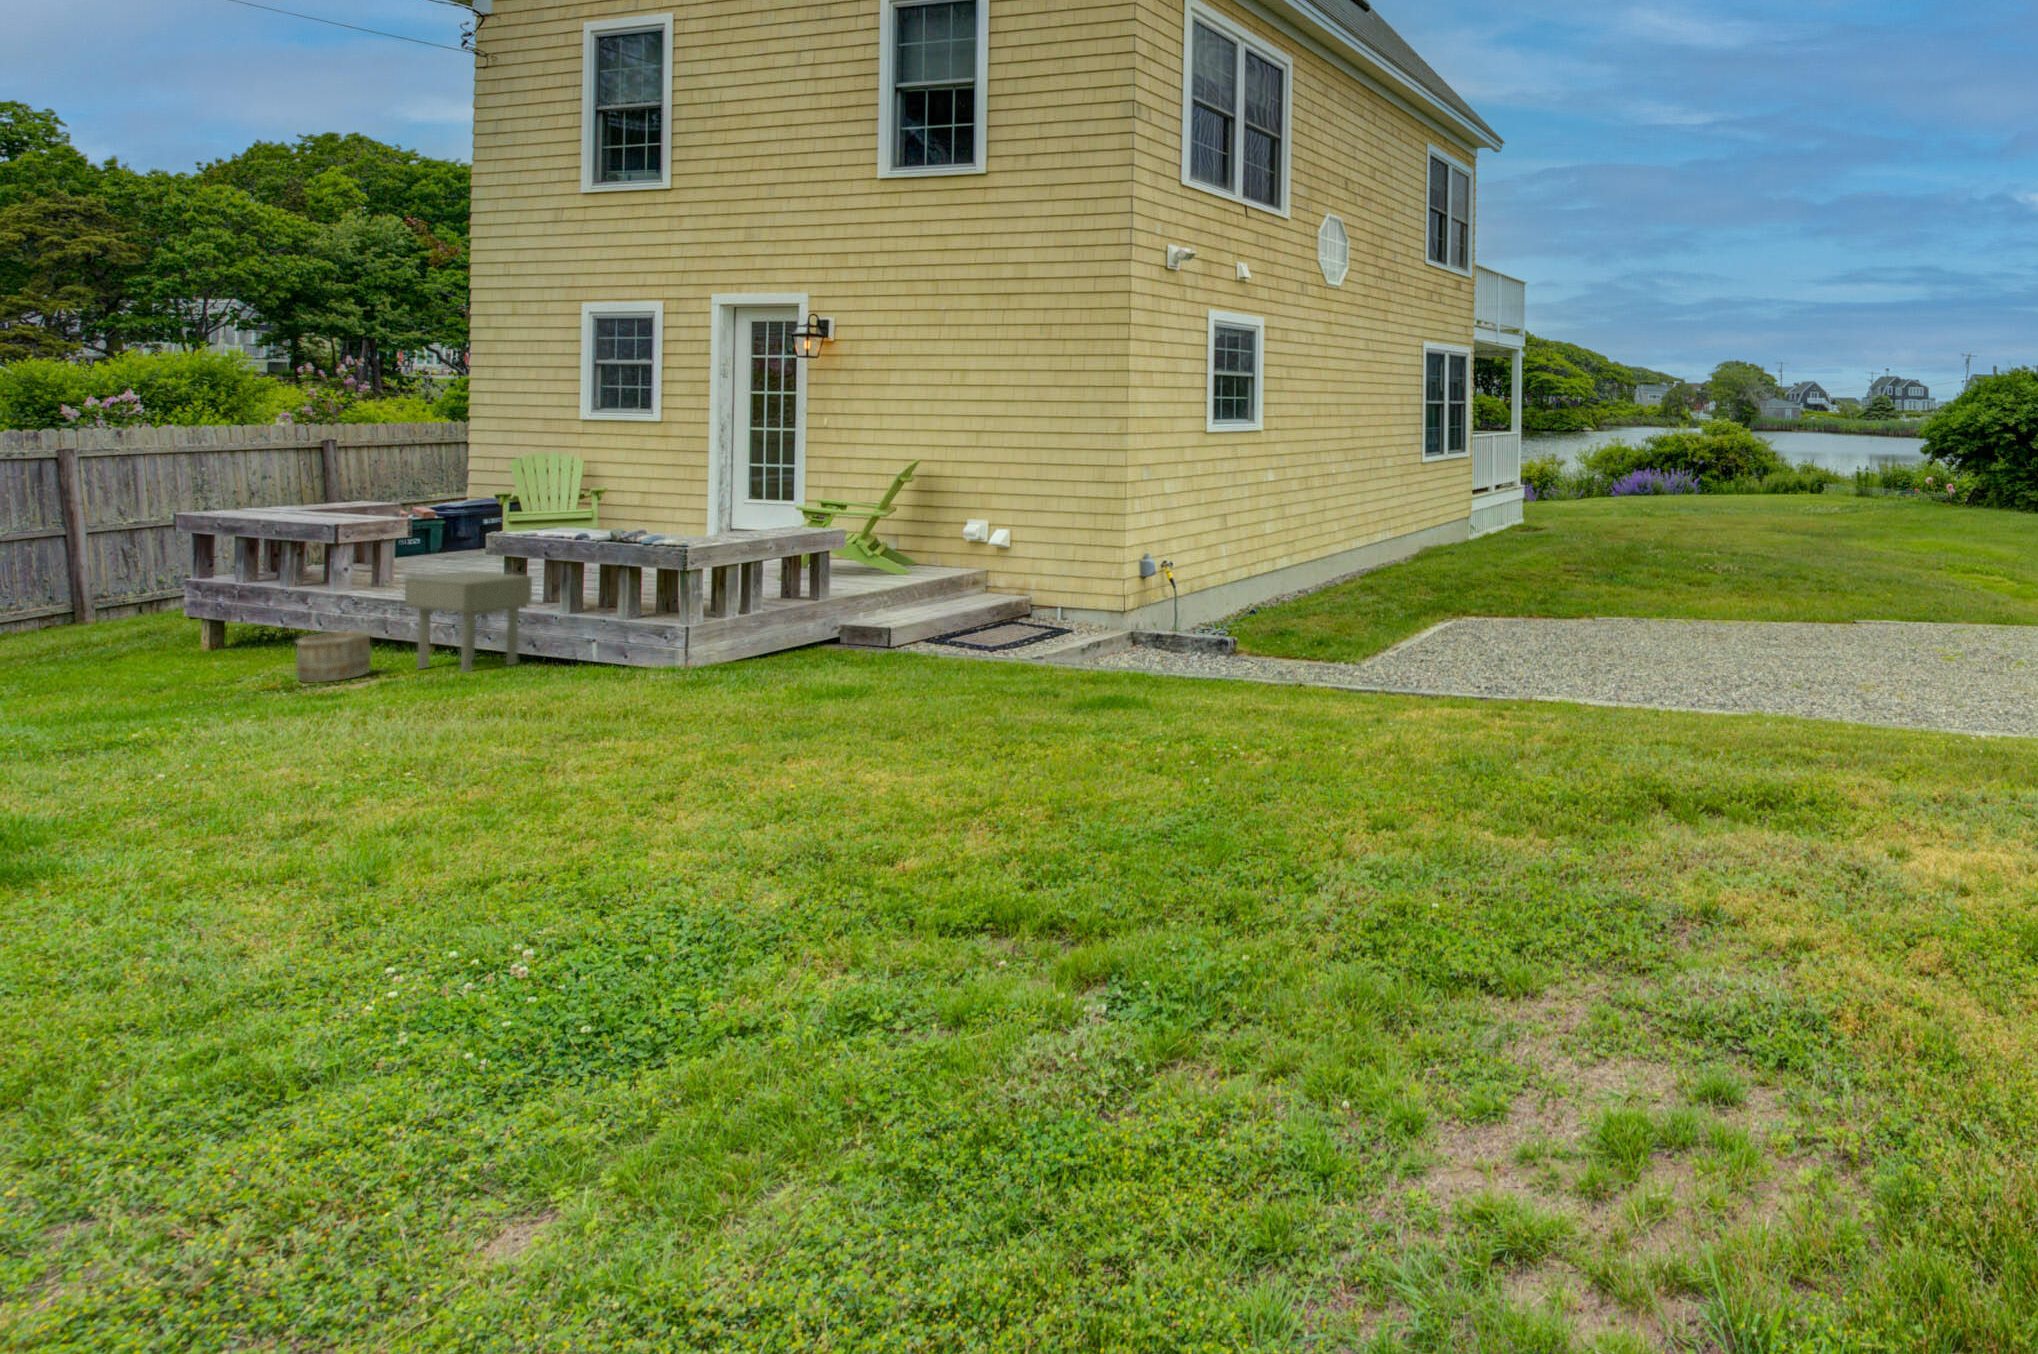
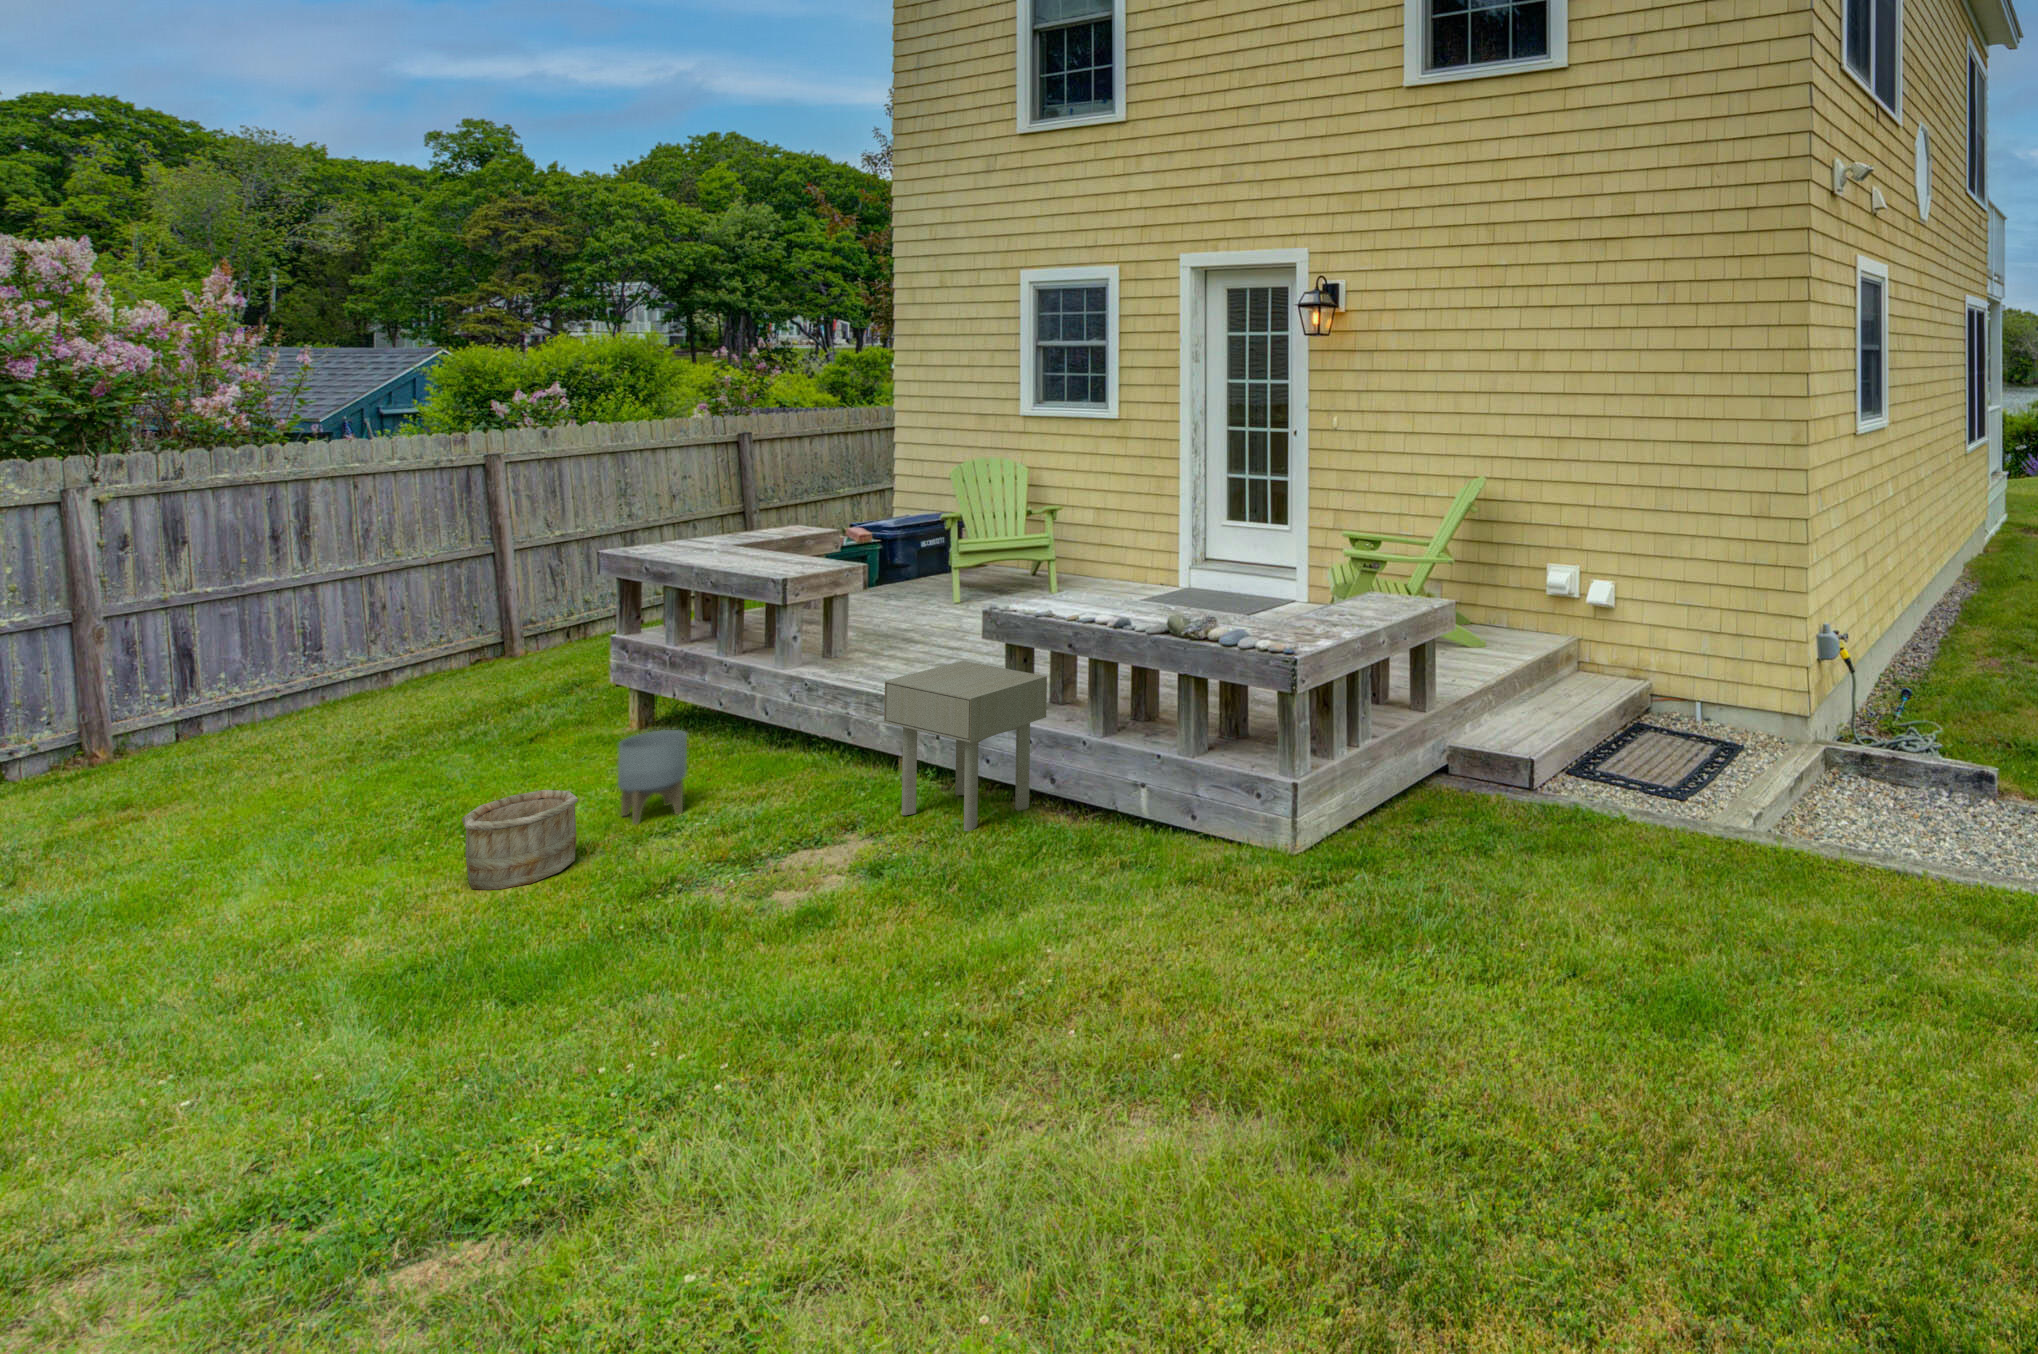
planter: none [192,619,248,679] -> present [618,730,687,825]
wooden bucket: present [295,631,371,683] -> present [462,790,578,890]

